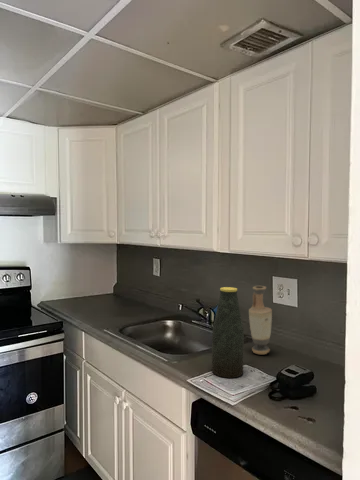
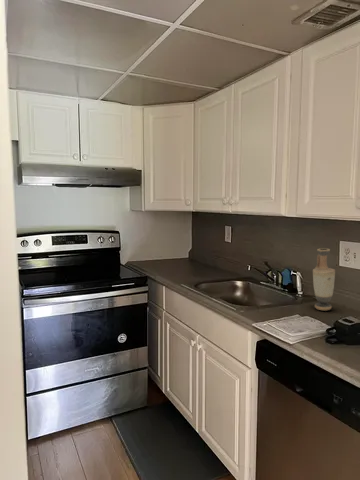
bottle: present [212,287,244,378] -> none [275,247,306,325]

